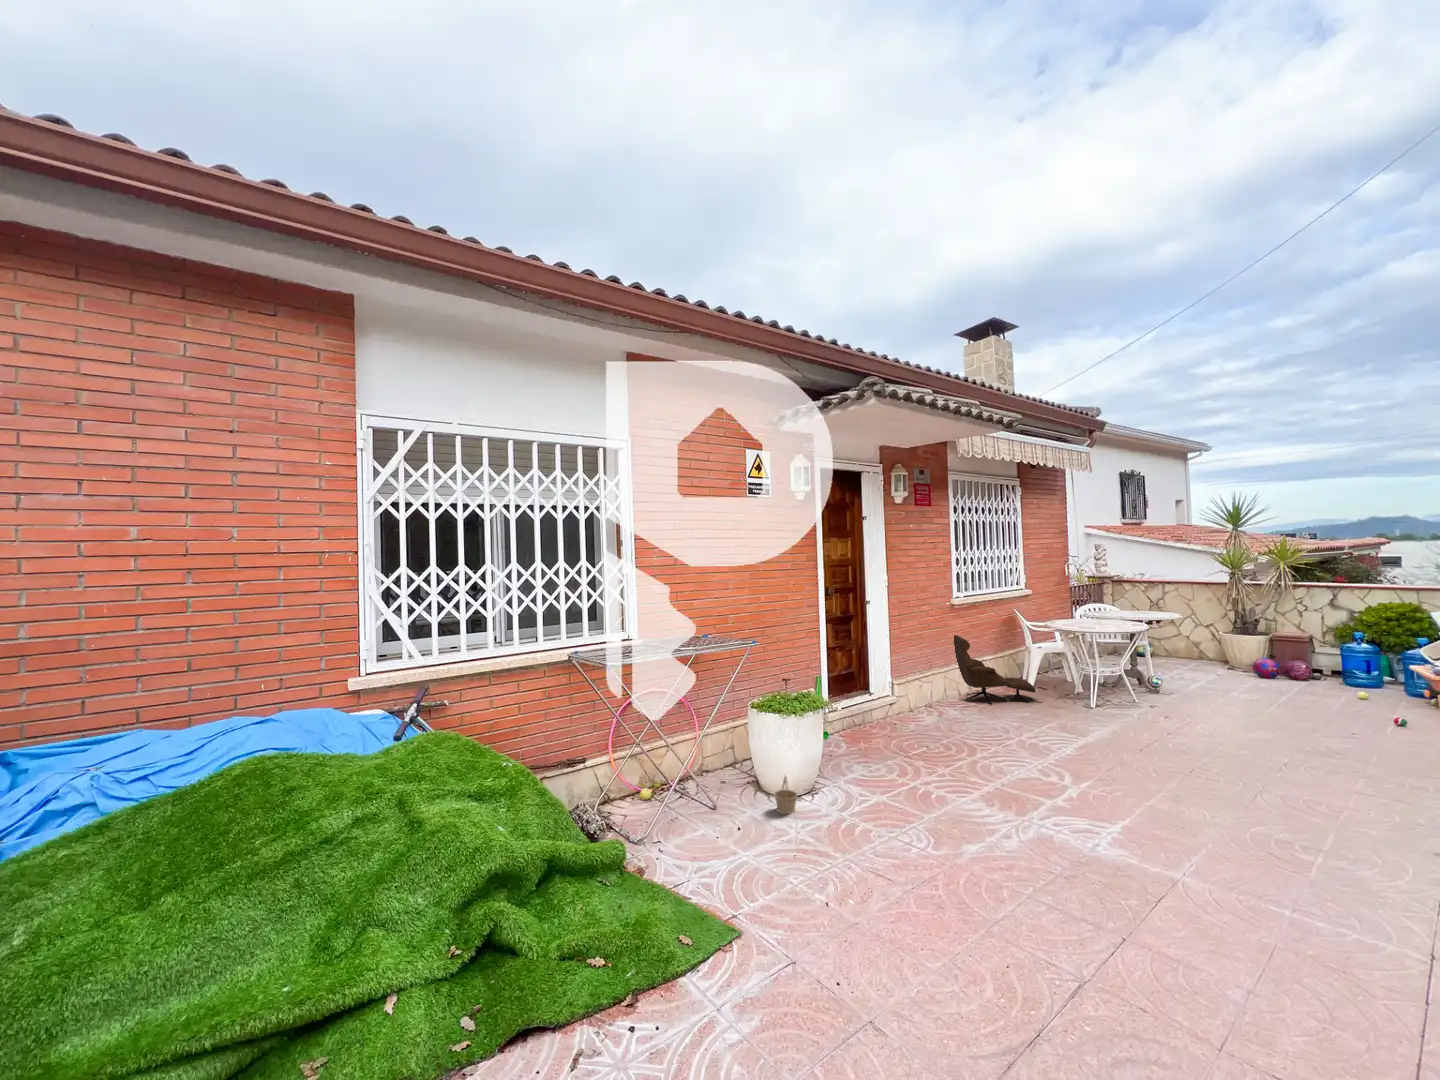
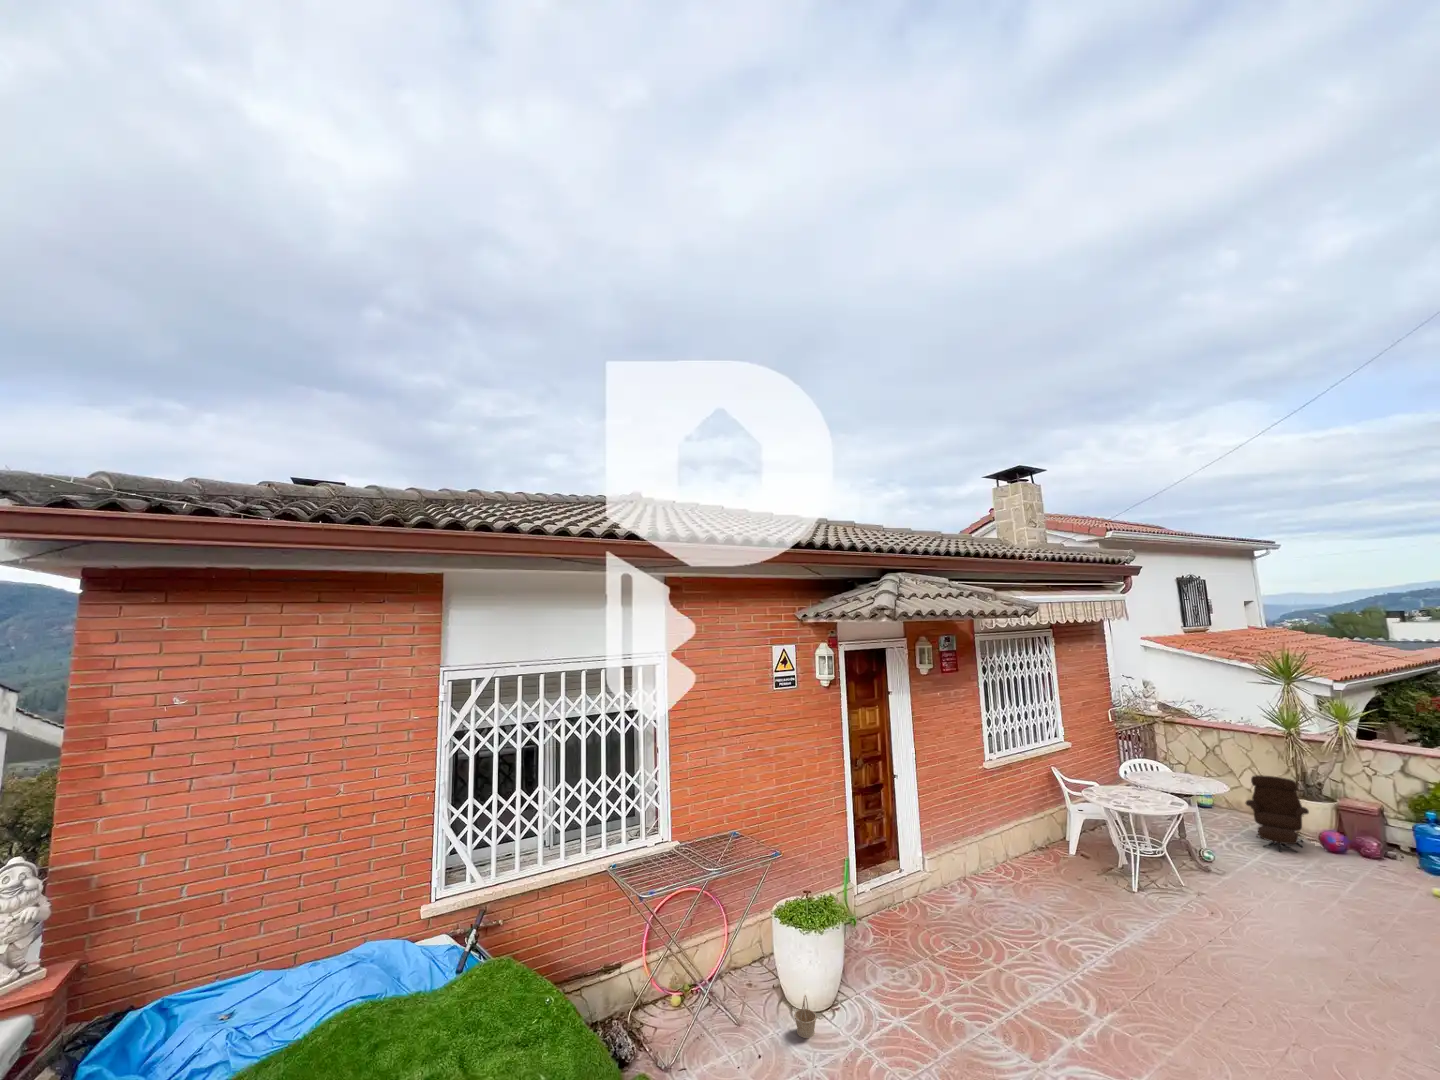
lounge chair: present [954,635,1035,705] -> present [1246,775,1309,852]

